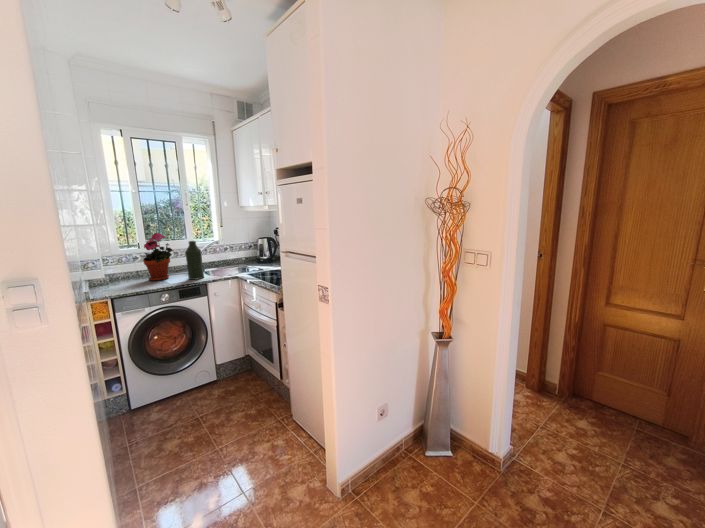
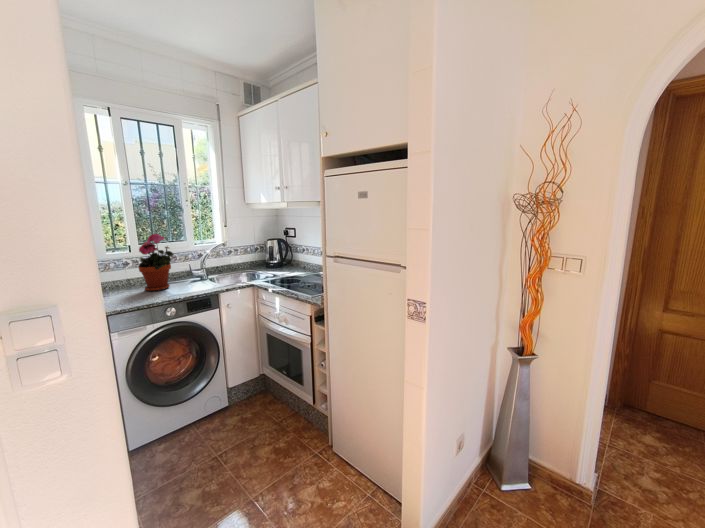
bottle: present [185,241,204,280] -> none [191,243,214,289]

